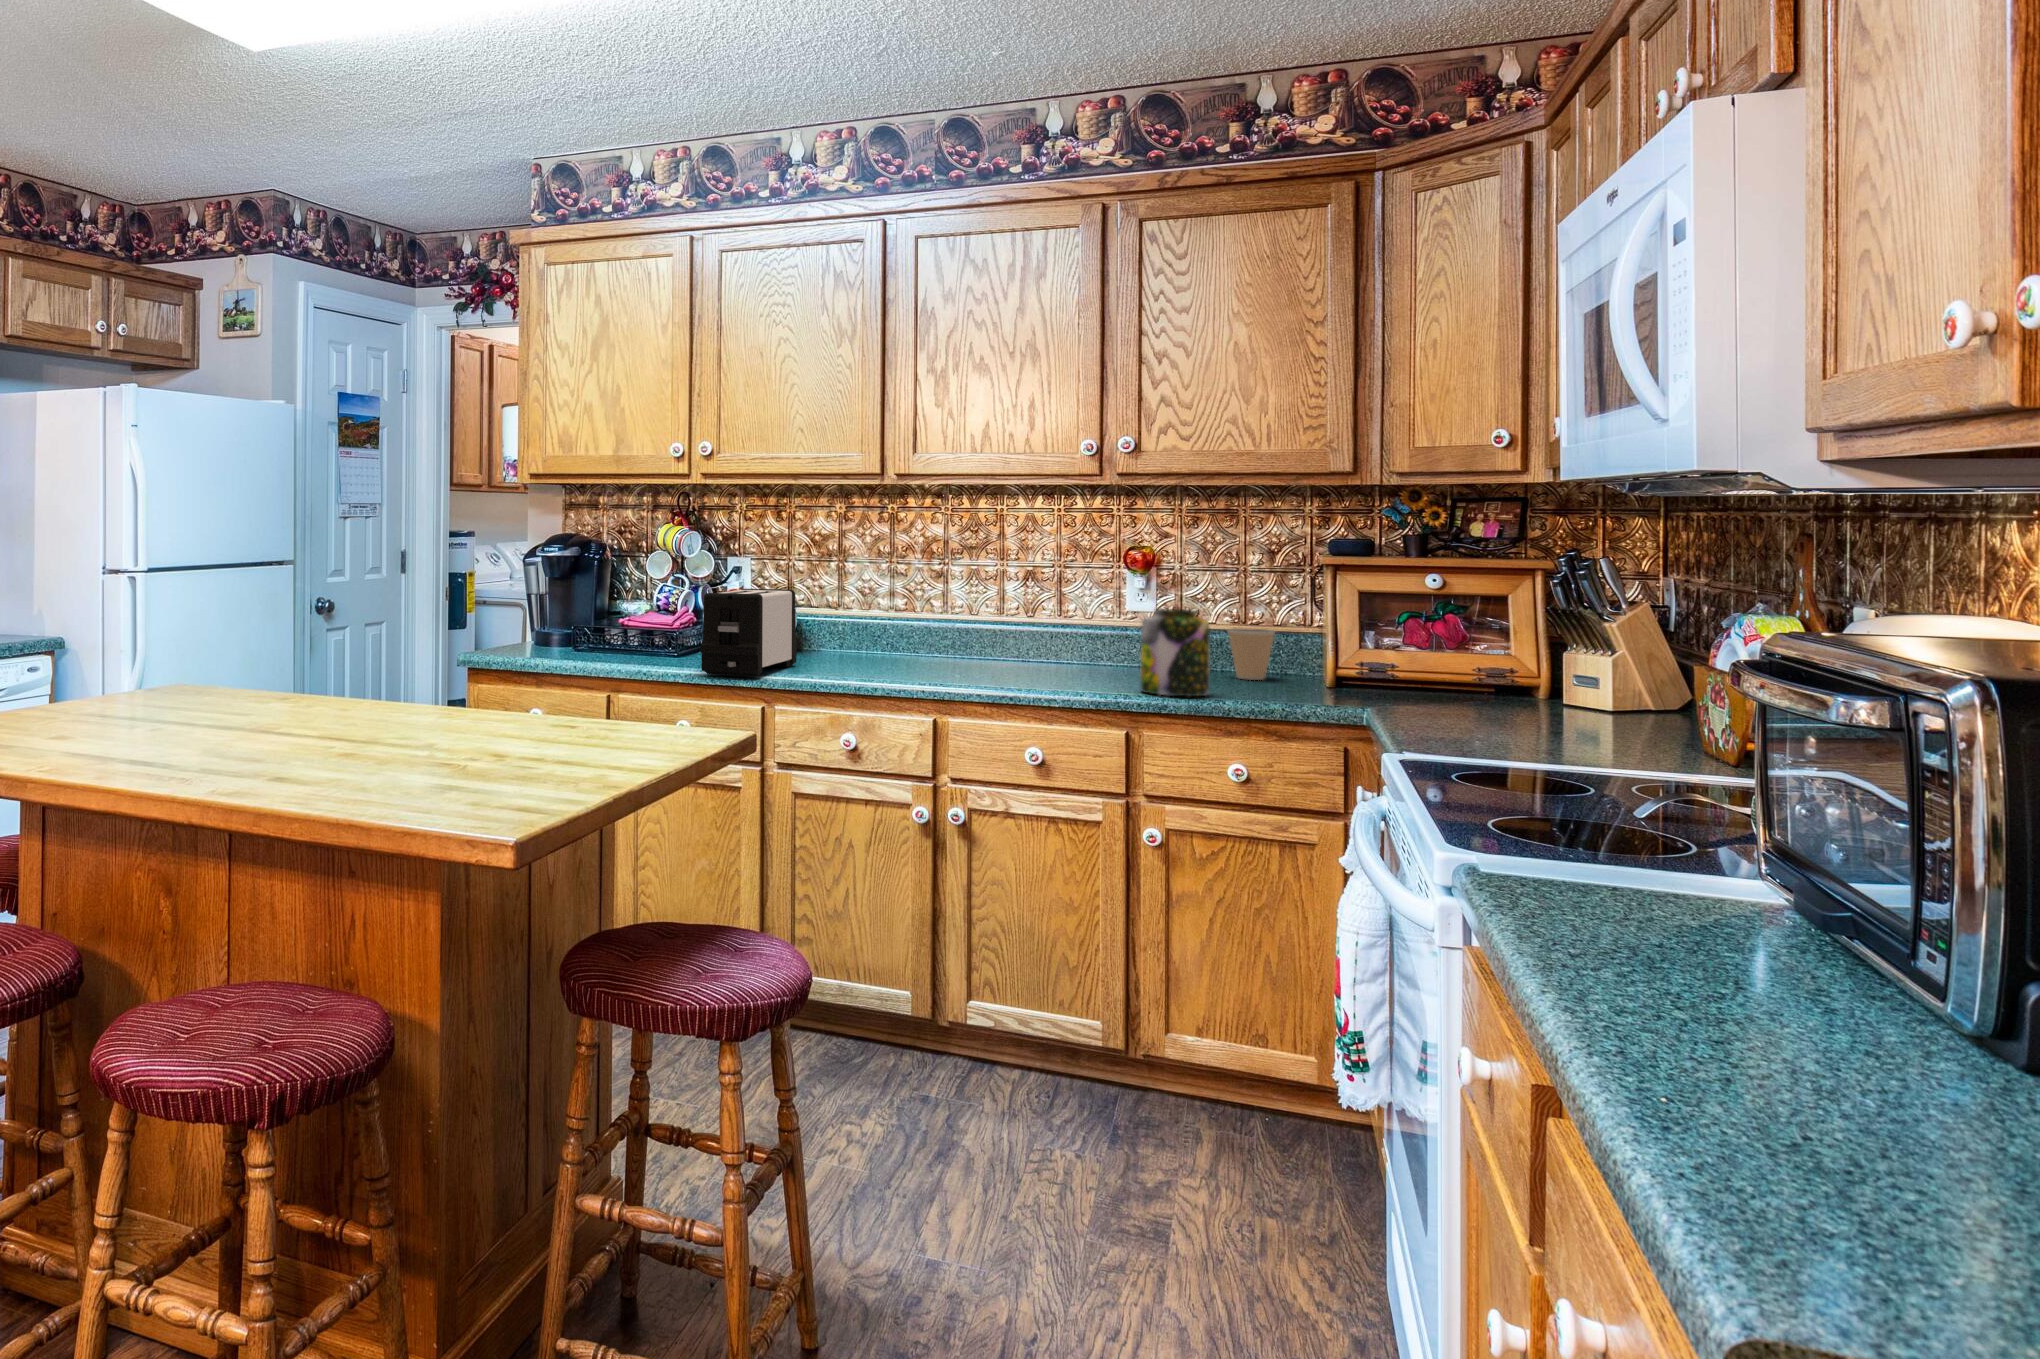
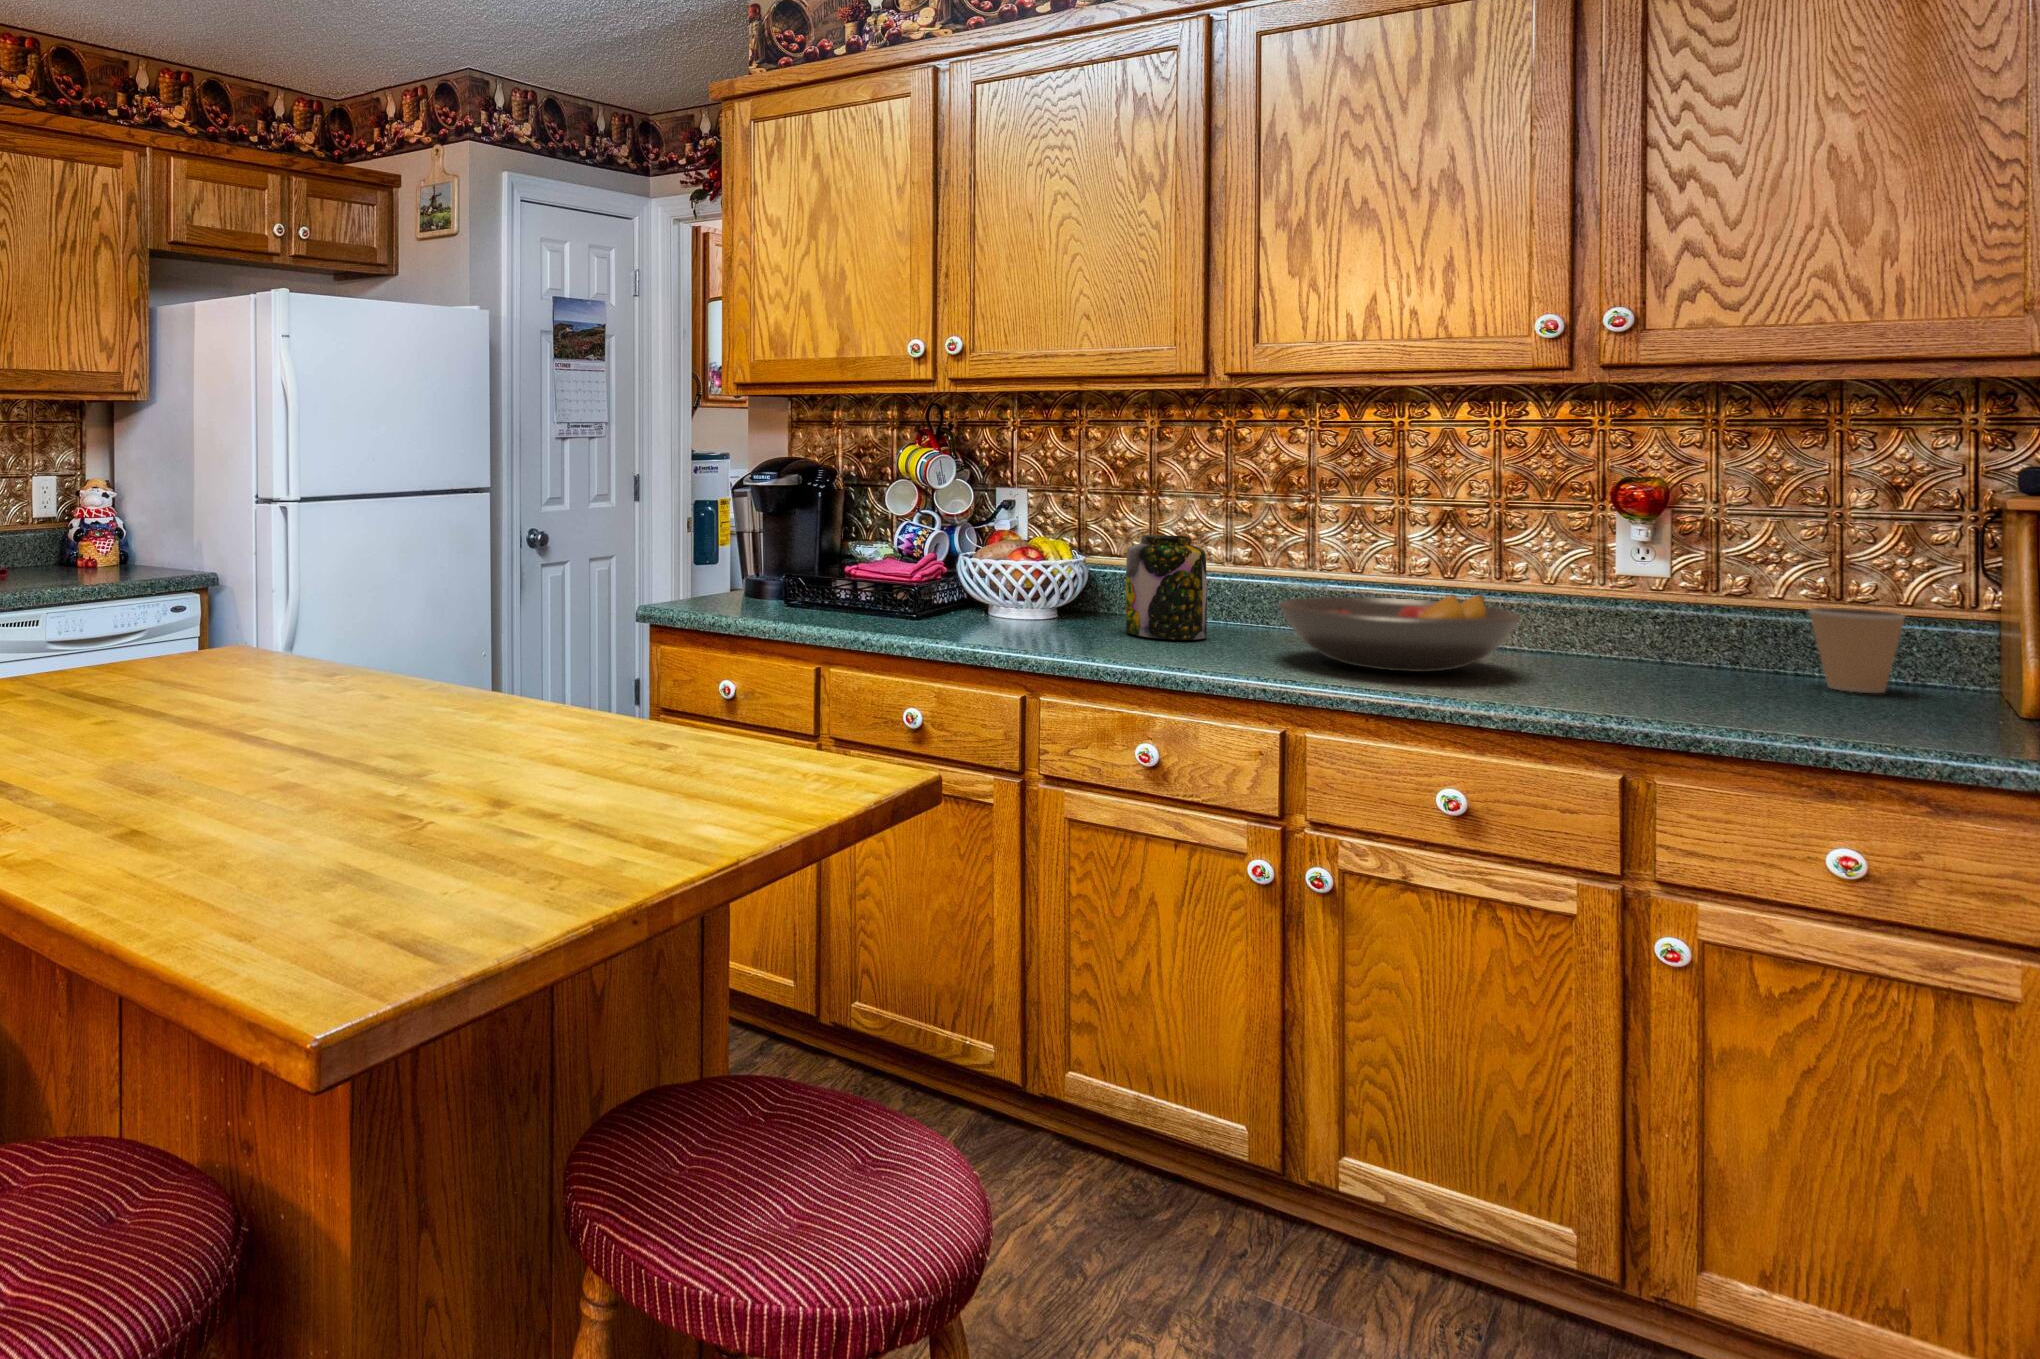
toaster: present [701,589,797,677] -> none [934,531,1082,655]
jar: present [1141,609,1210,696] -> present [1126,535,1207,640]
fruit bowl: none [928,625,1072,677] -> present [1279,594,1520,672]

